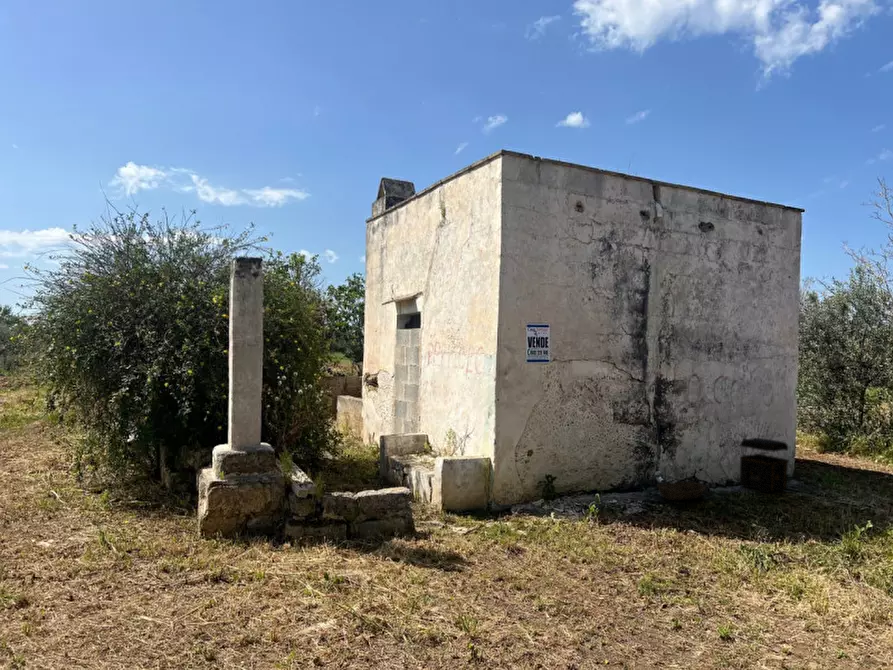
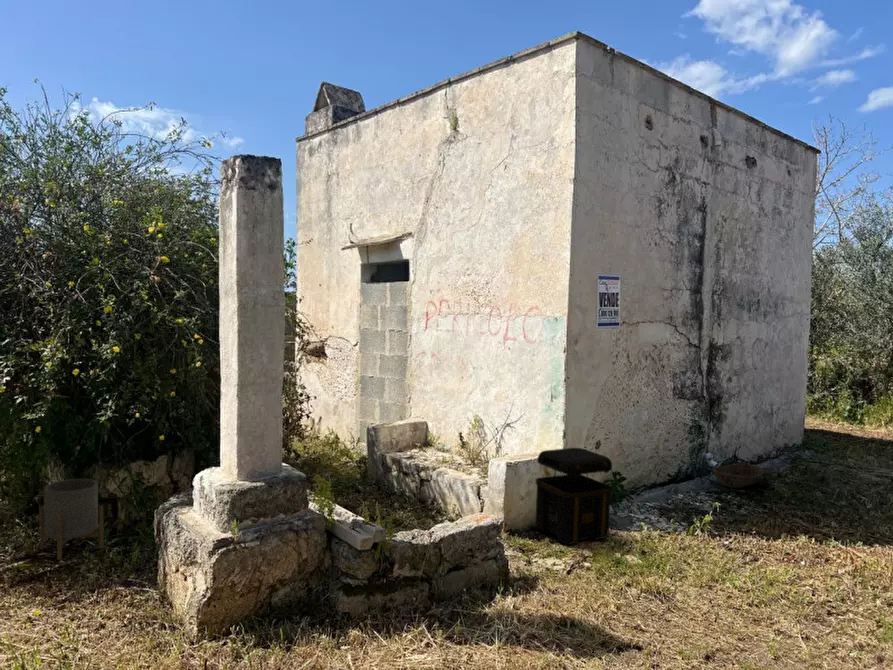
toolbox: present [740,438,789,492] -> present [536,448,613,544]
planter: none [147,453,182,500] -> present [39,479,103,560]

